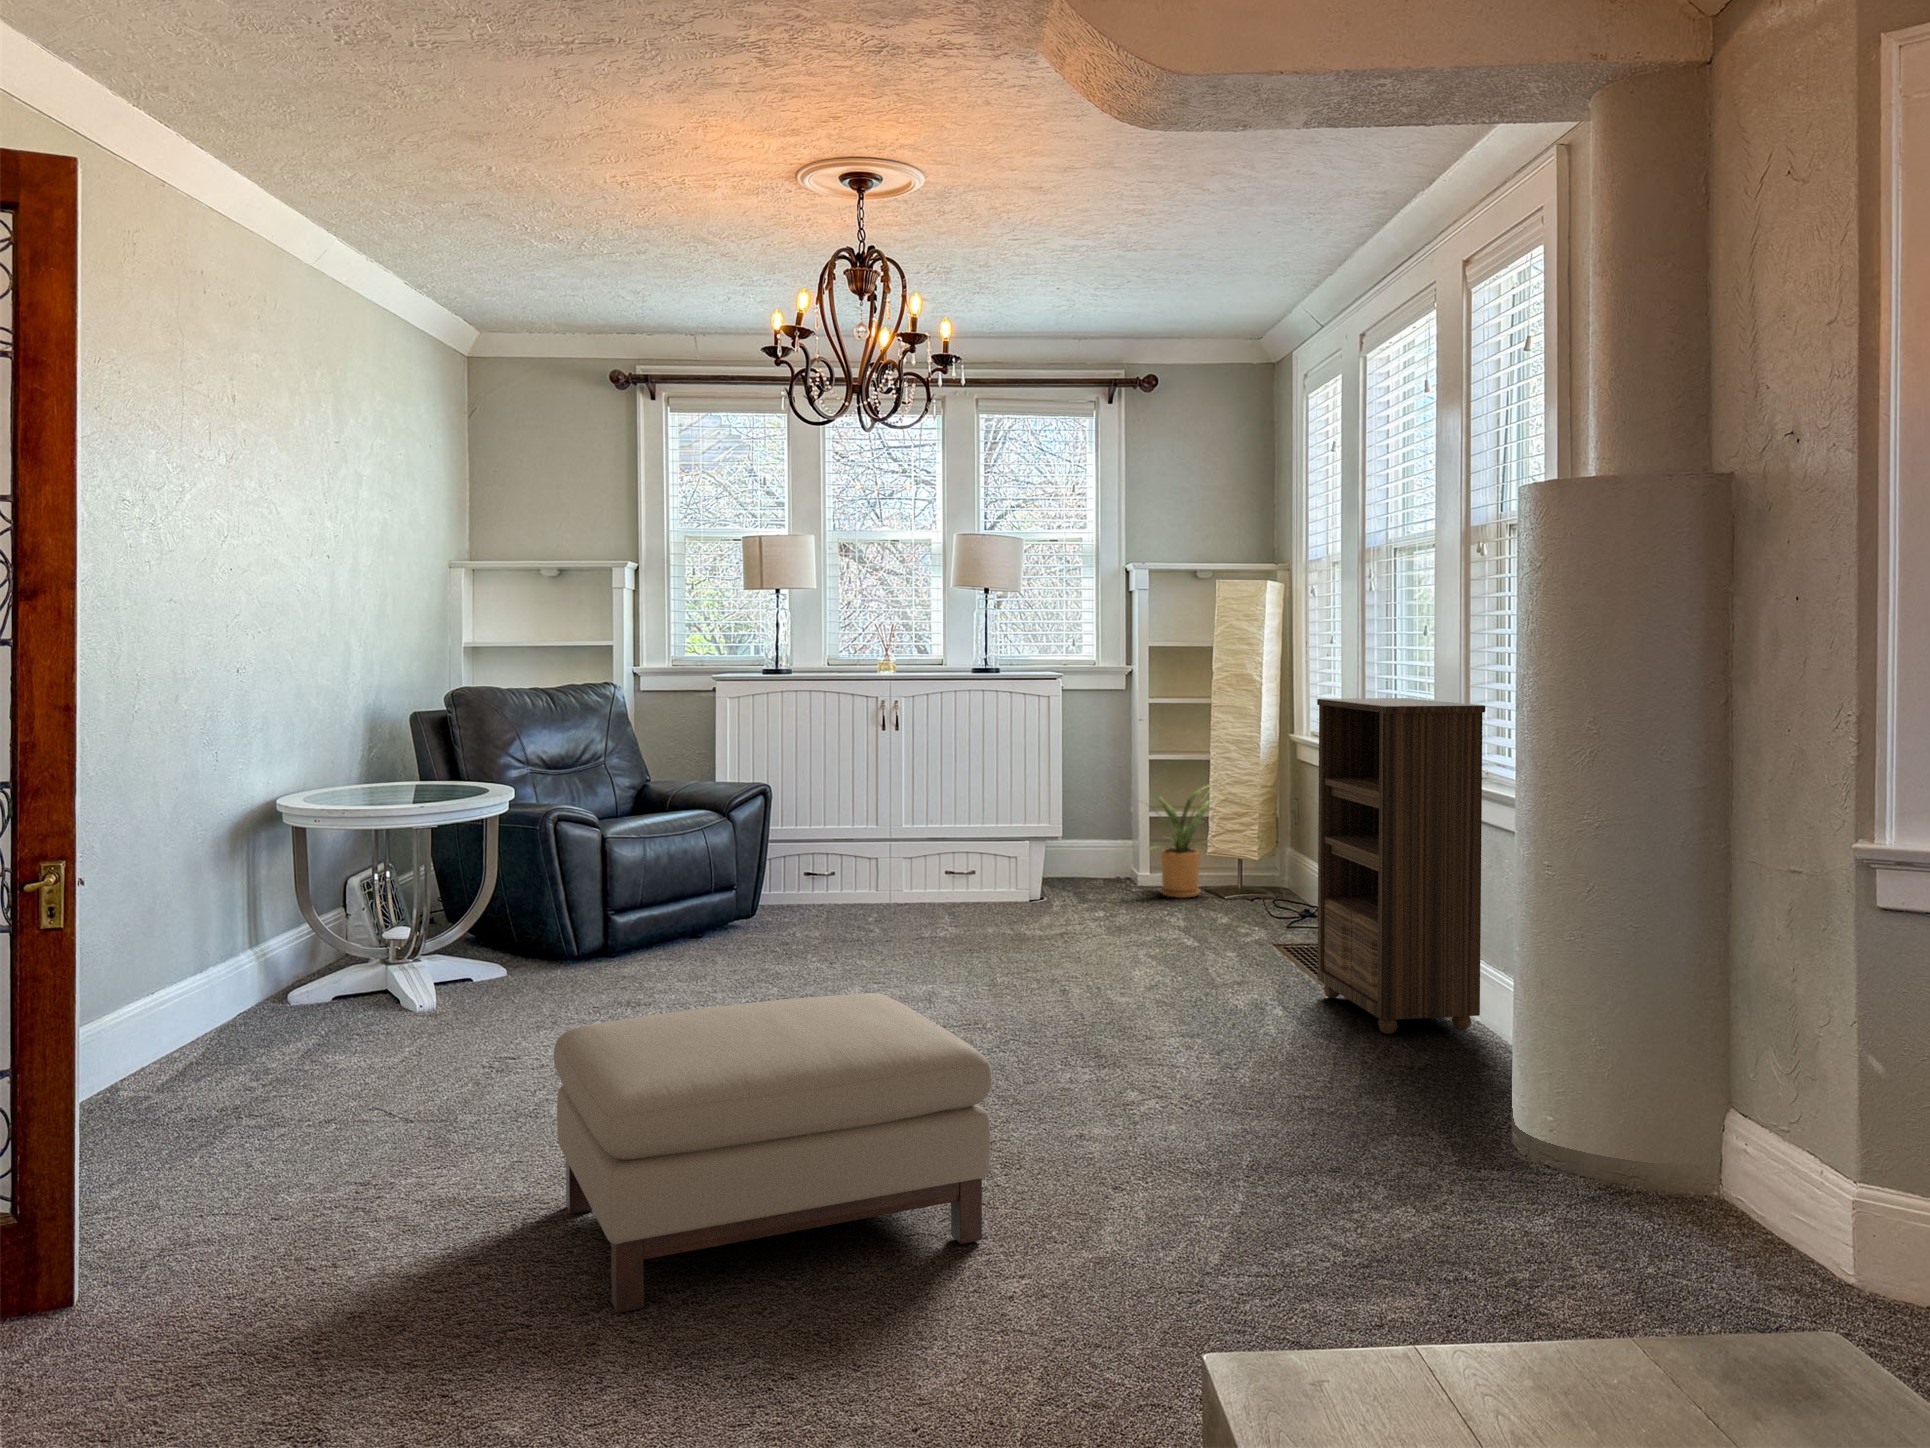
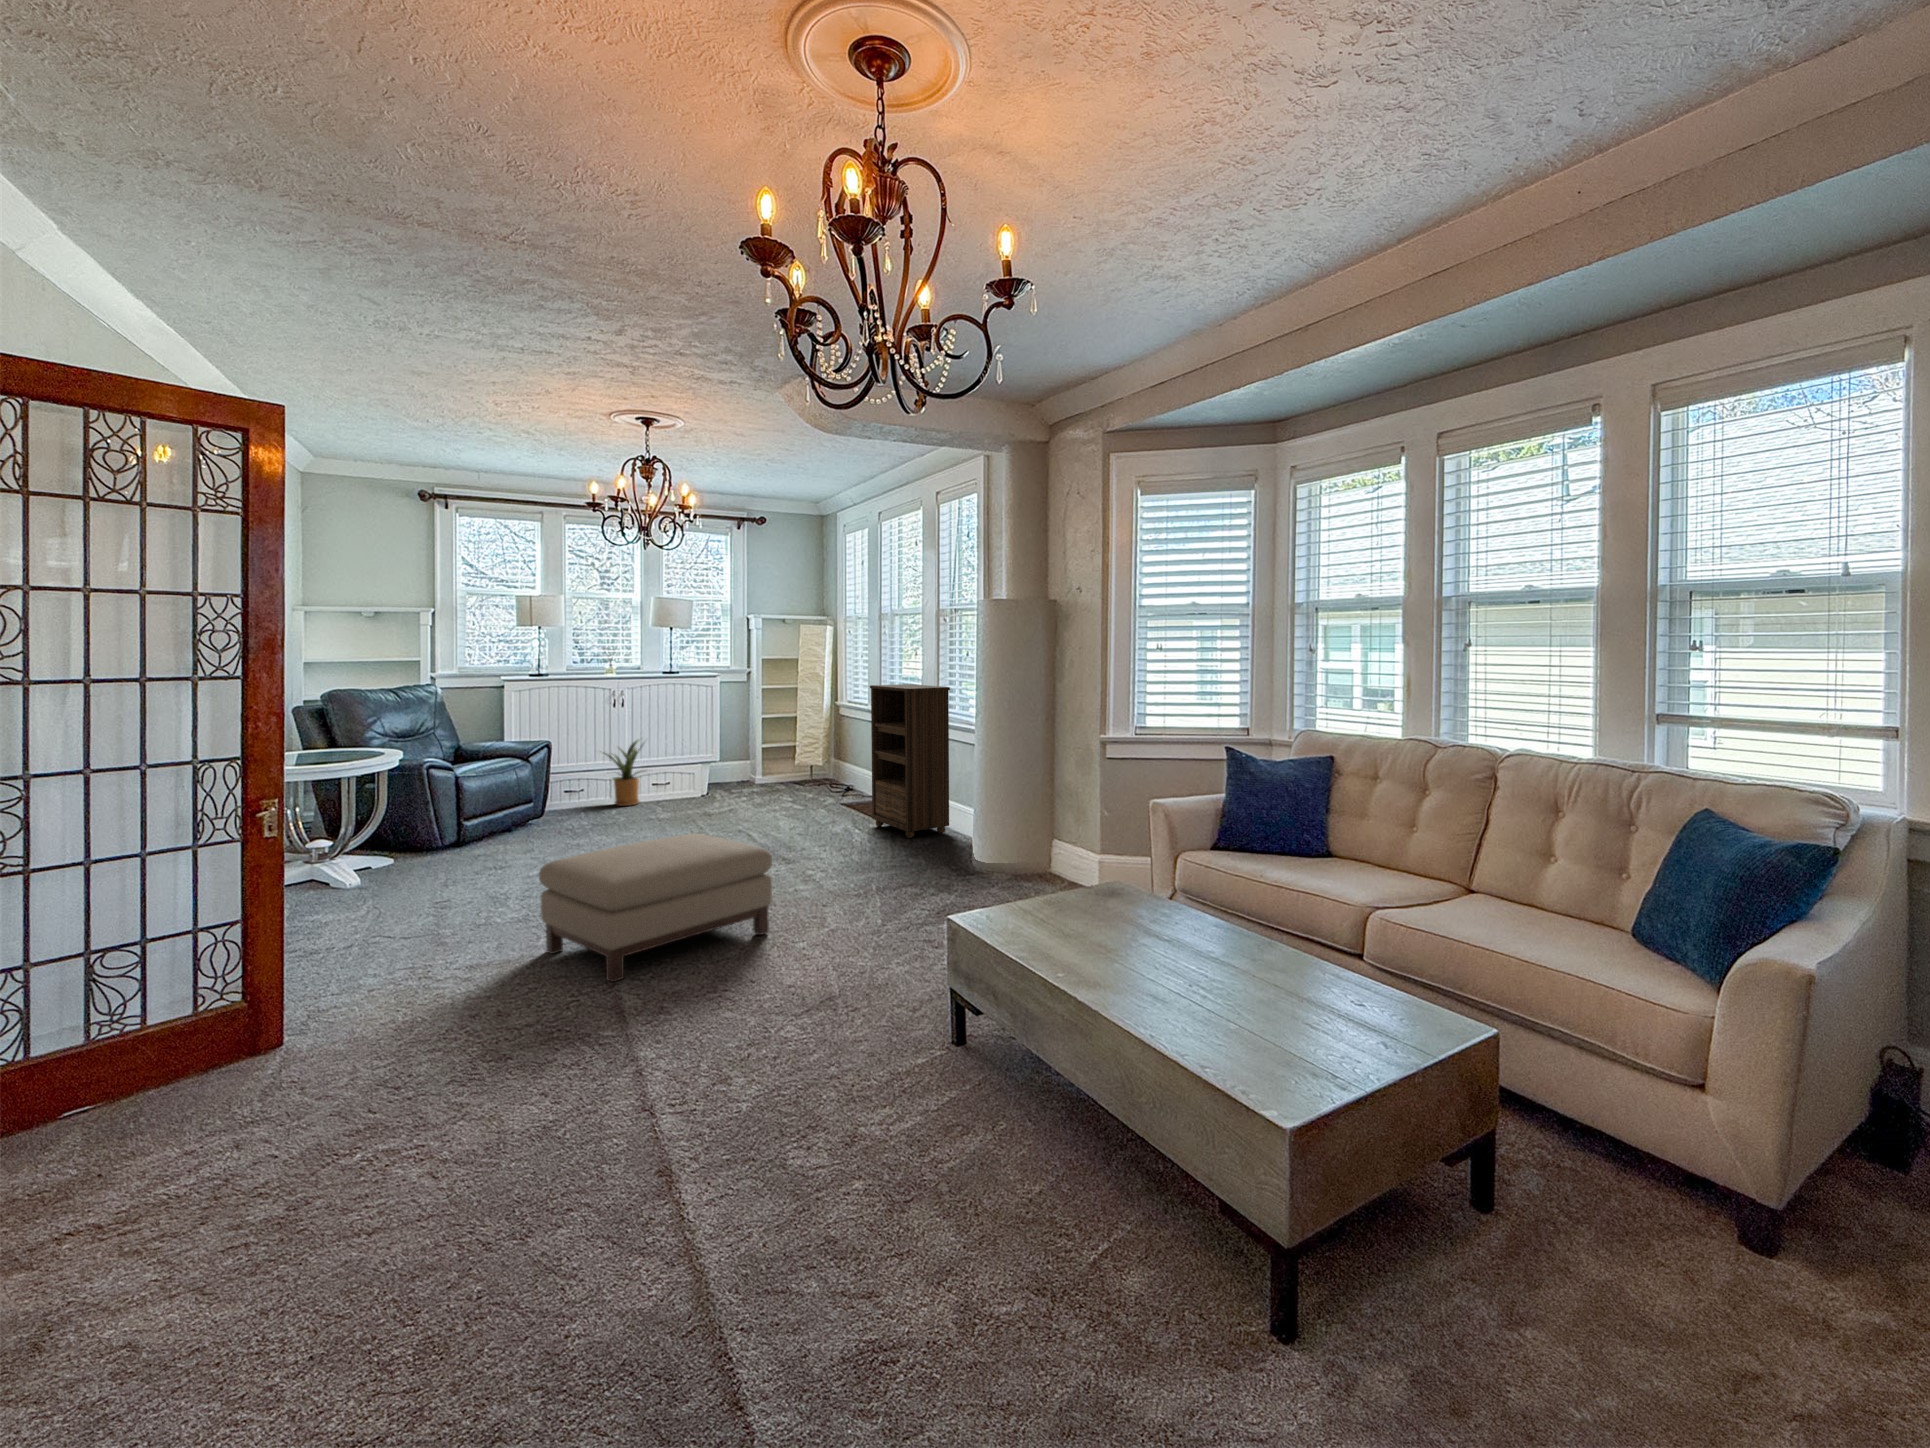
house plant: present [1148,786,1211,898] -> present [605,740,645,806]

